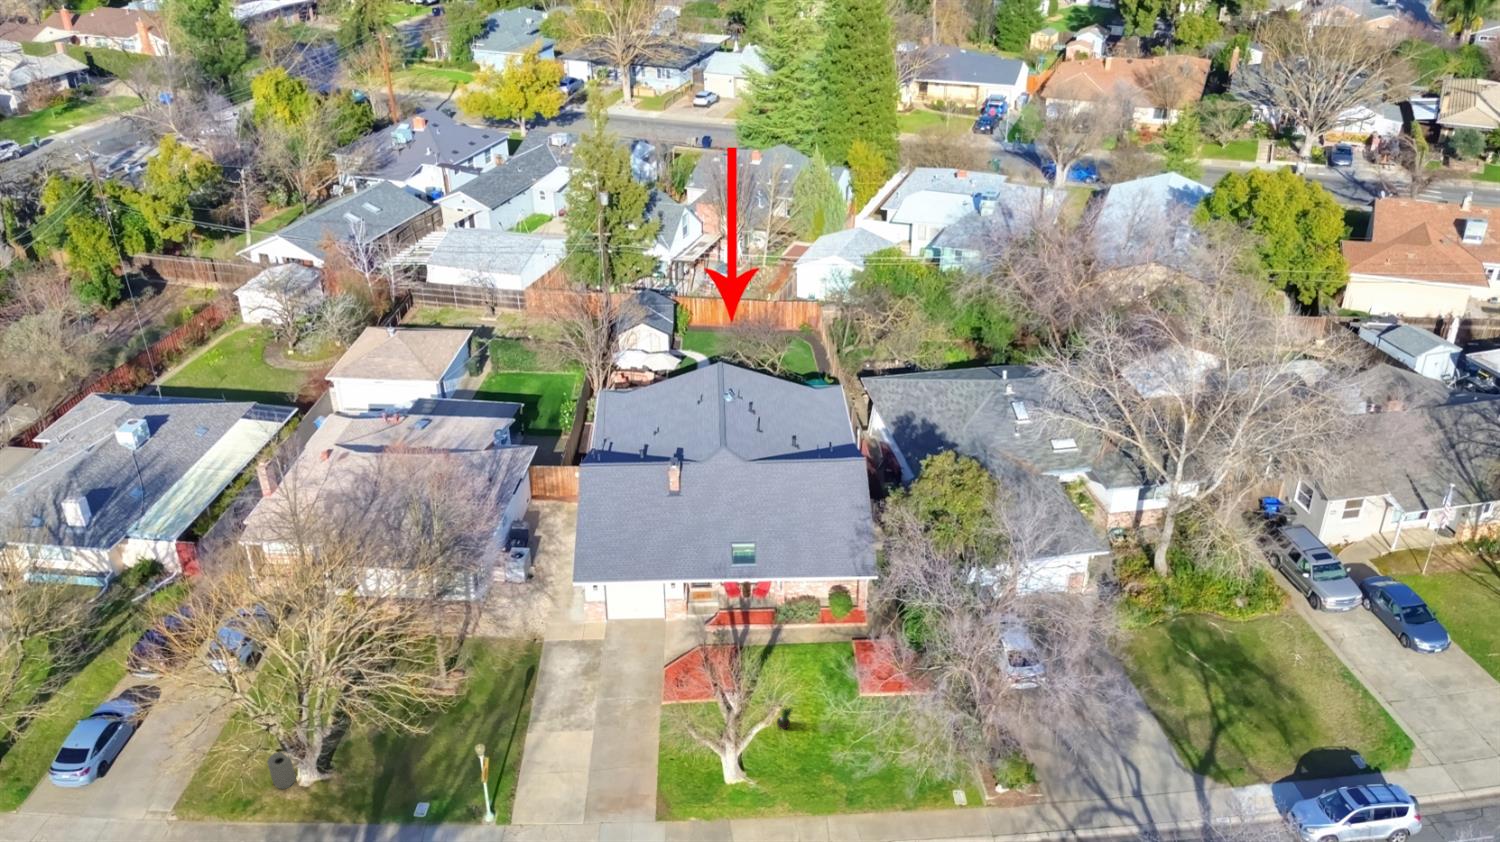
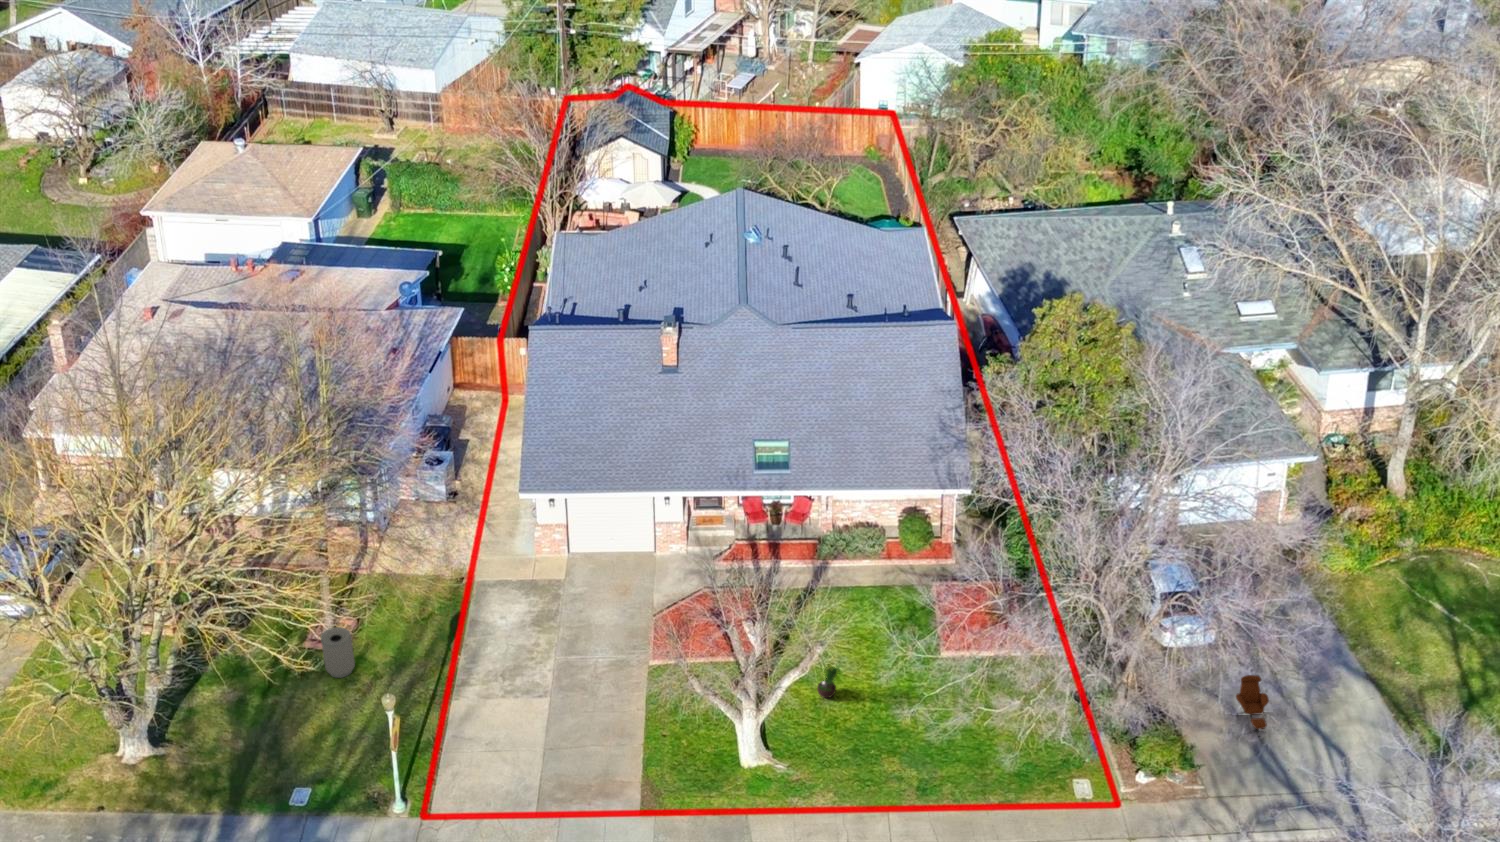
lounge chair: none [1062,711,1084,757] -> present [1236,675,1269,733]
trash can: present [267,751,296,789] -> present [321,627,355,678]

